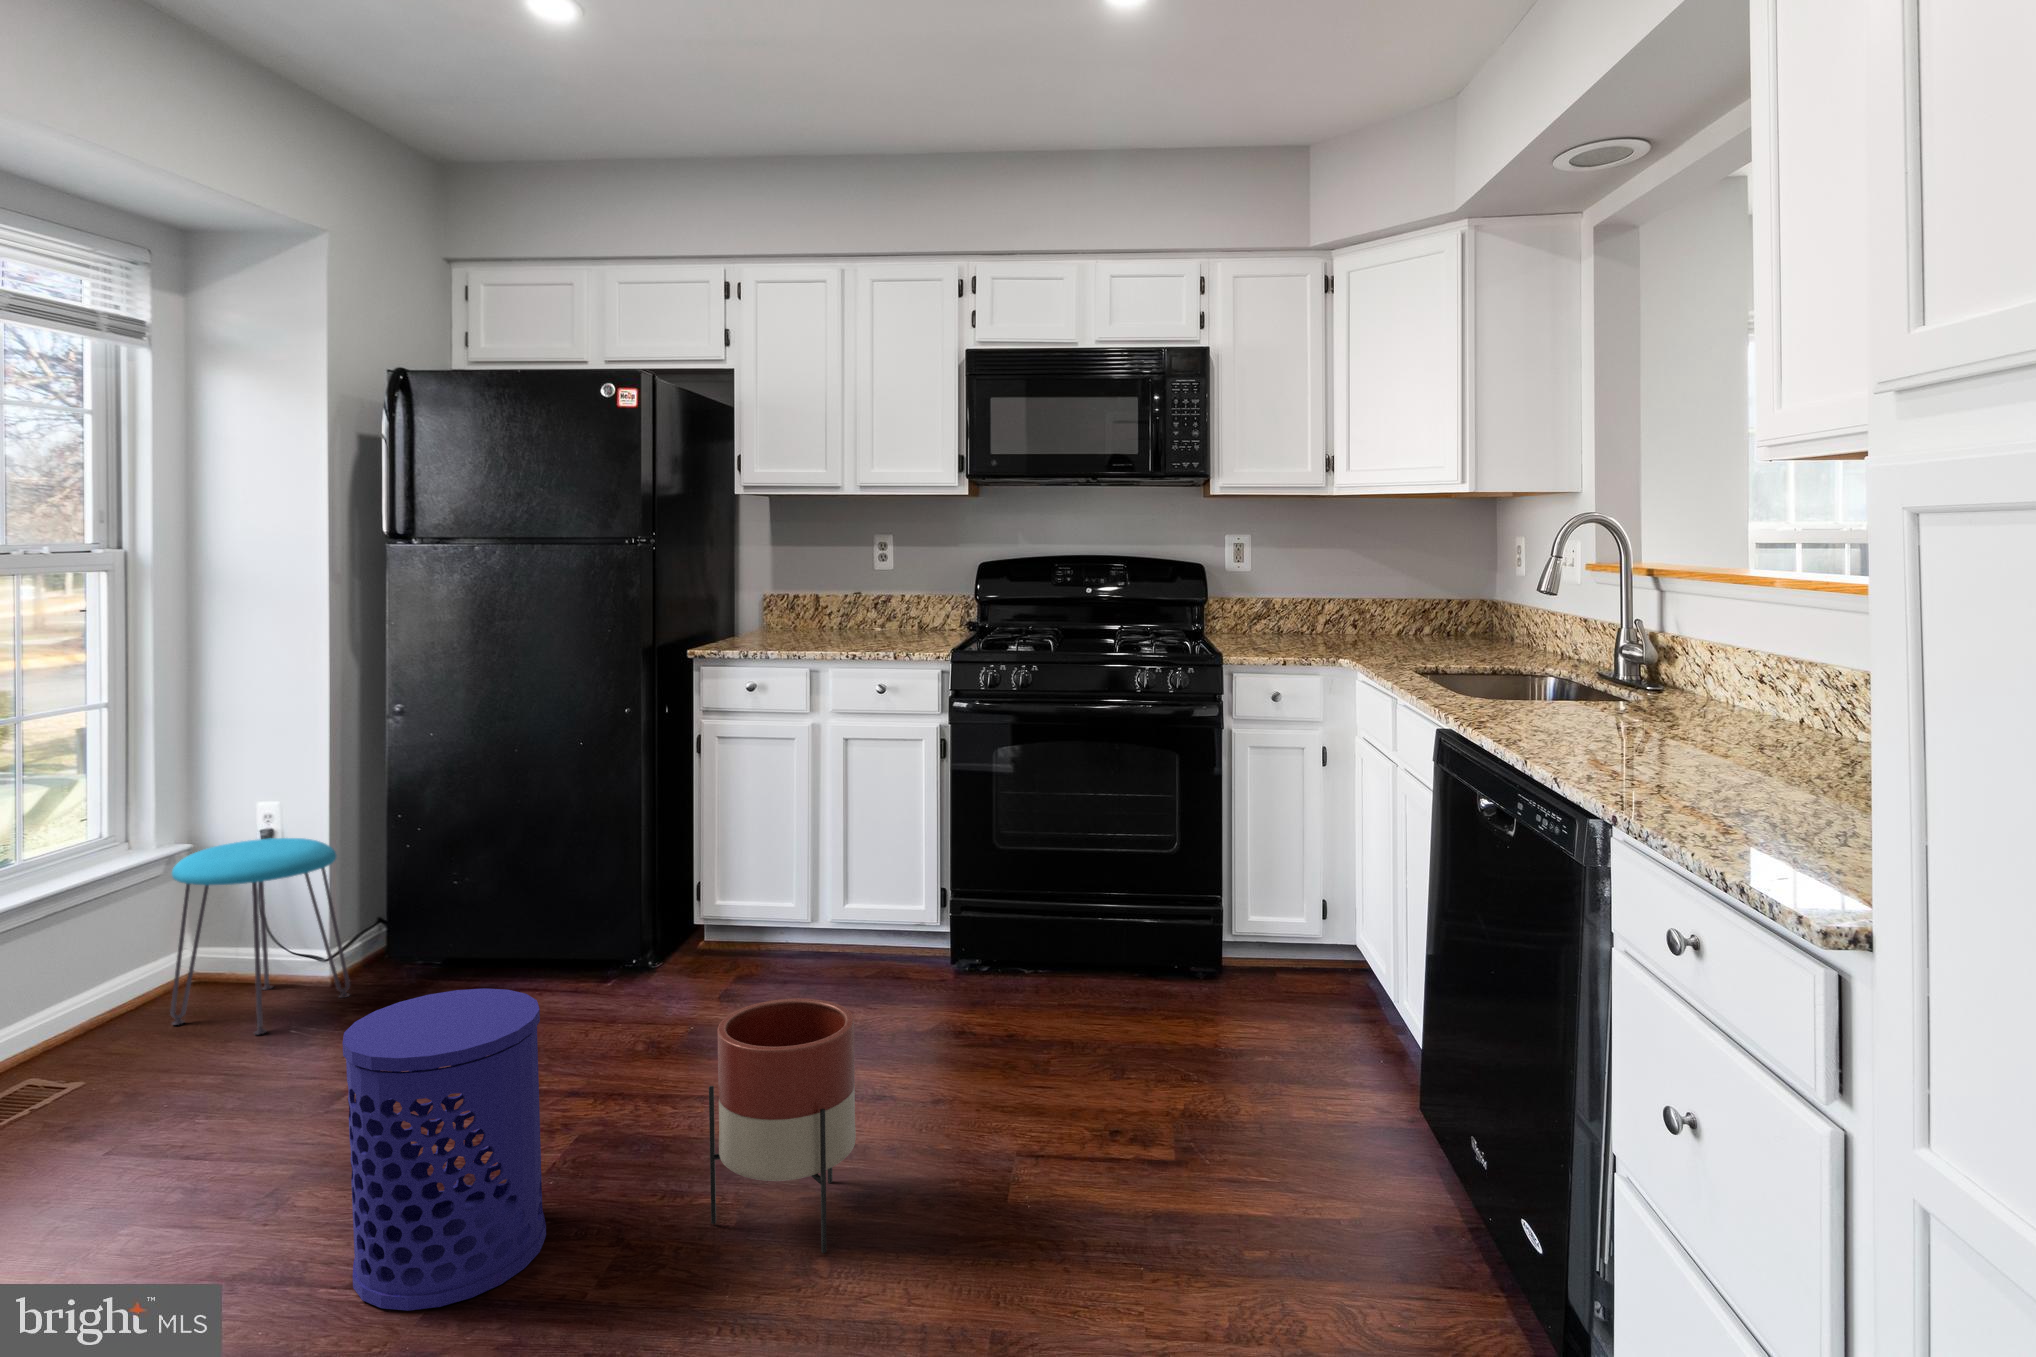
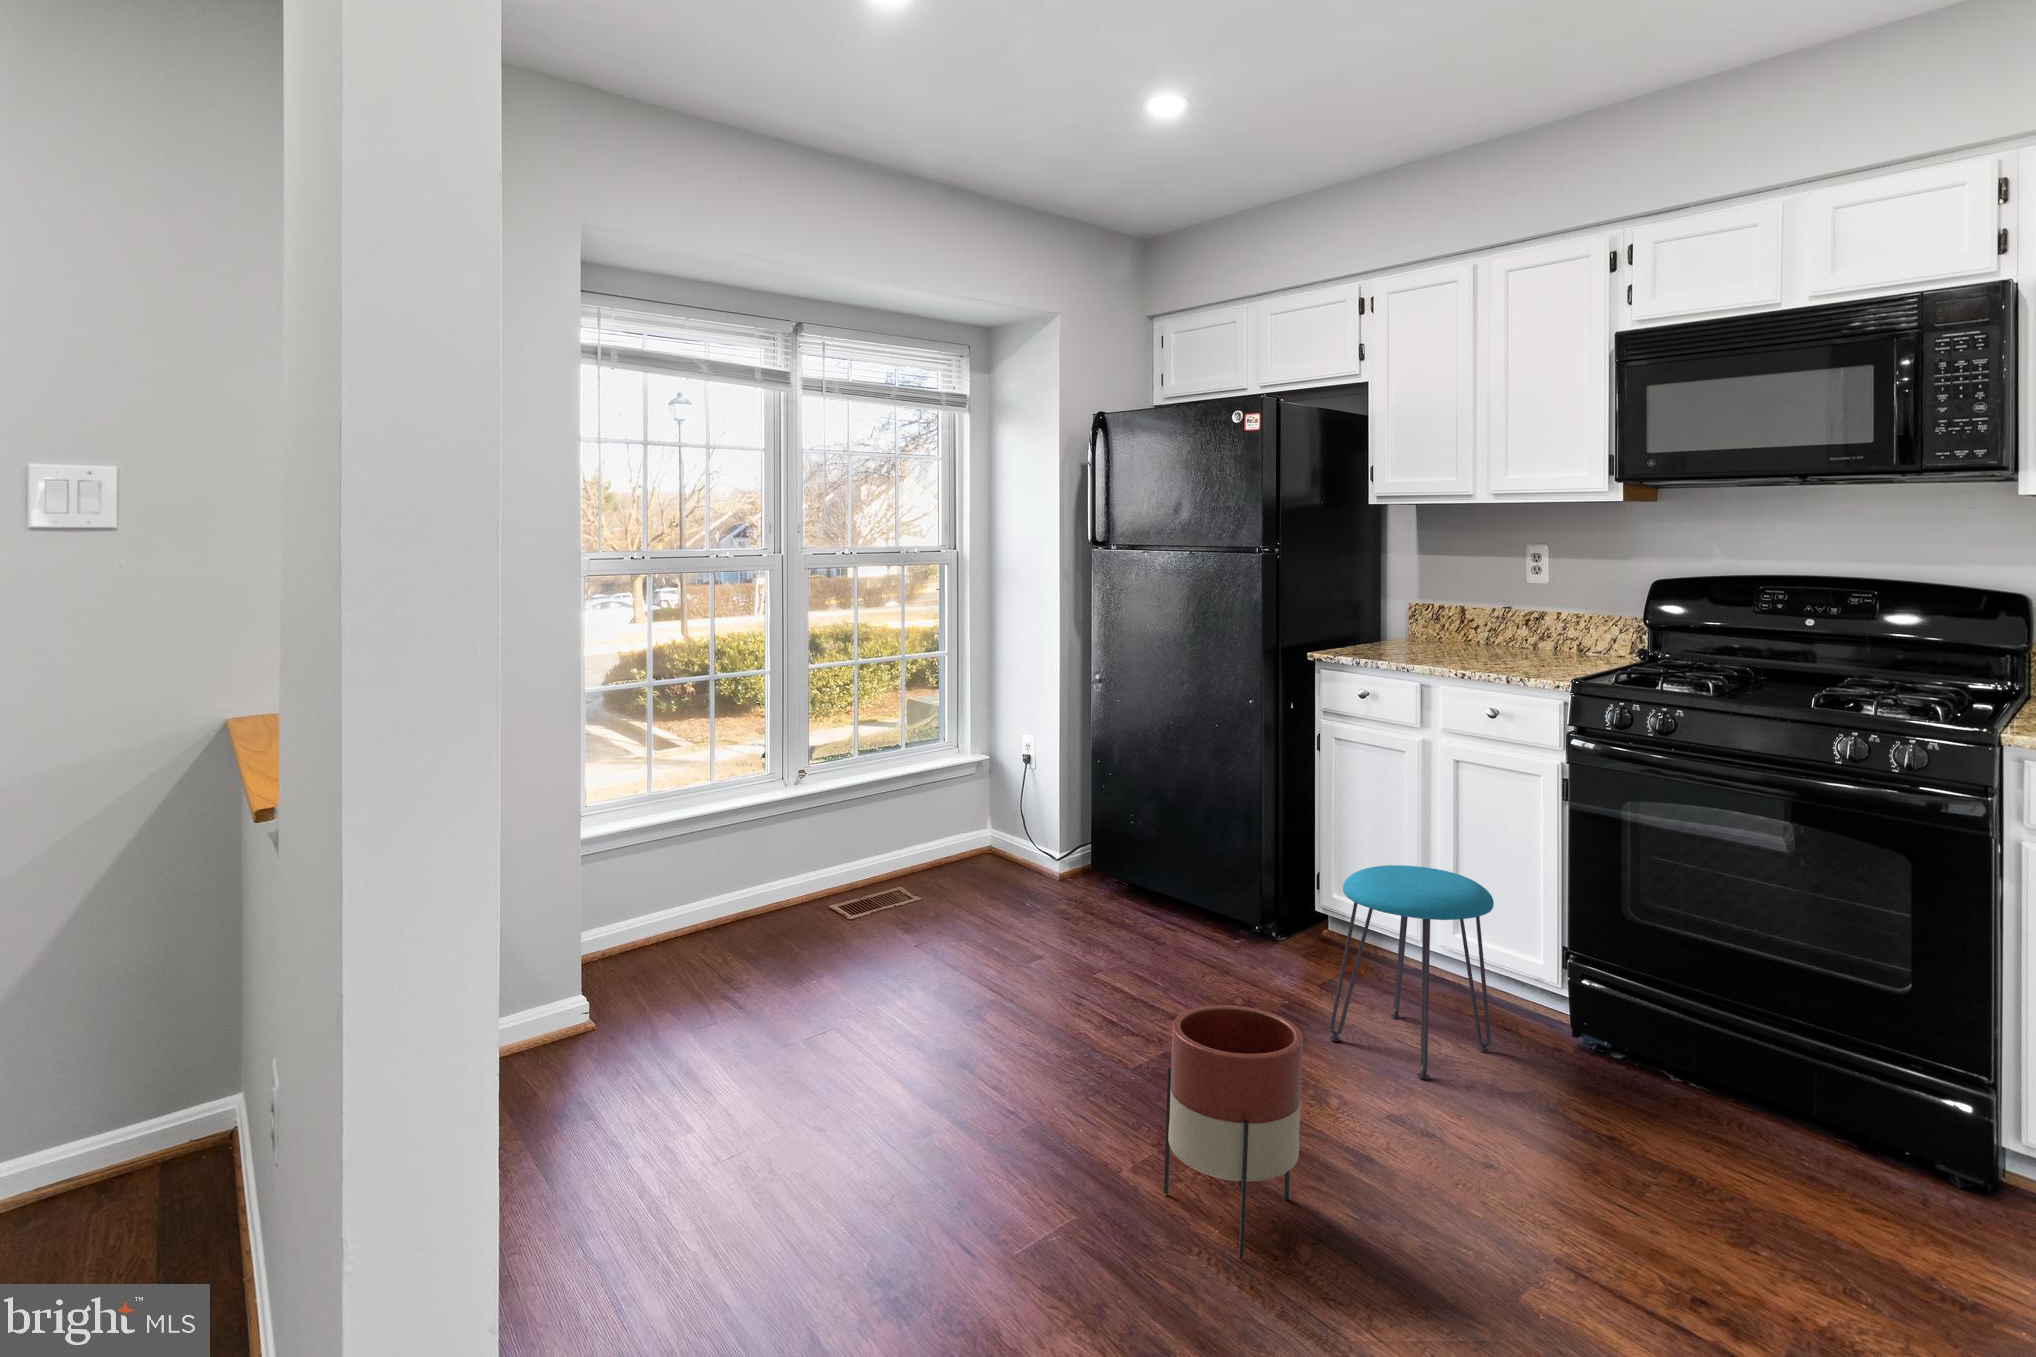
stool: present [170,838,350,1035] -> present [1329,865,1494,1079]
waste bin: present [343,988,546,1311] -> none [908,929,1050,1175]

